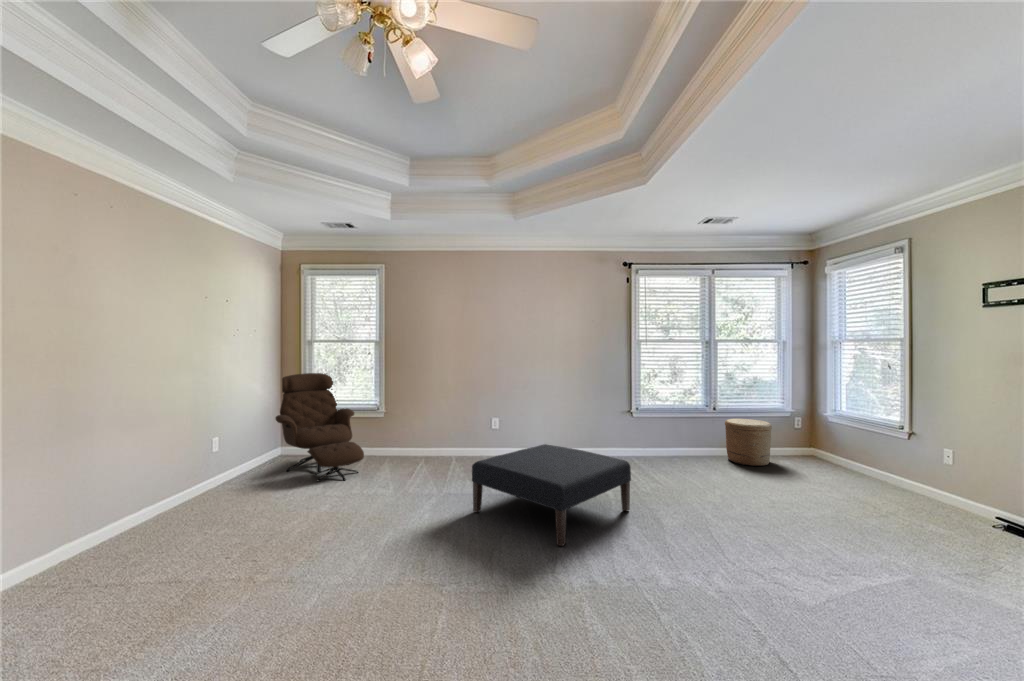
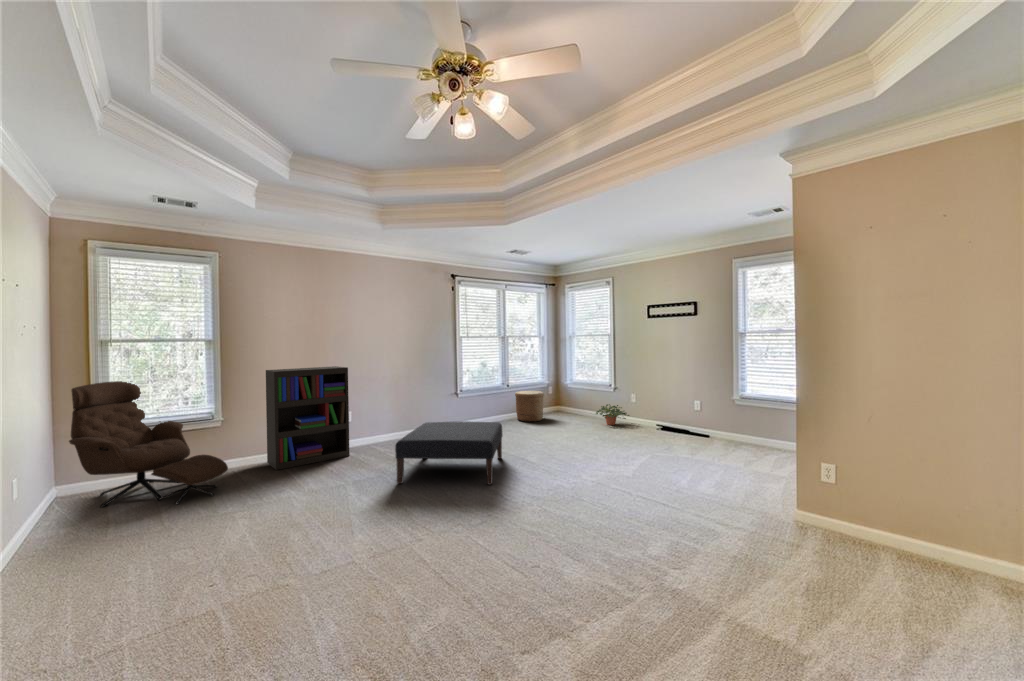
bookshelf: none [413,370,484,467] -> present [266,366,350,470]
potted plant: none [854,460,934,499] -> present [596,404,629,425]

